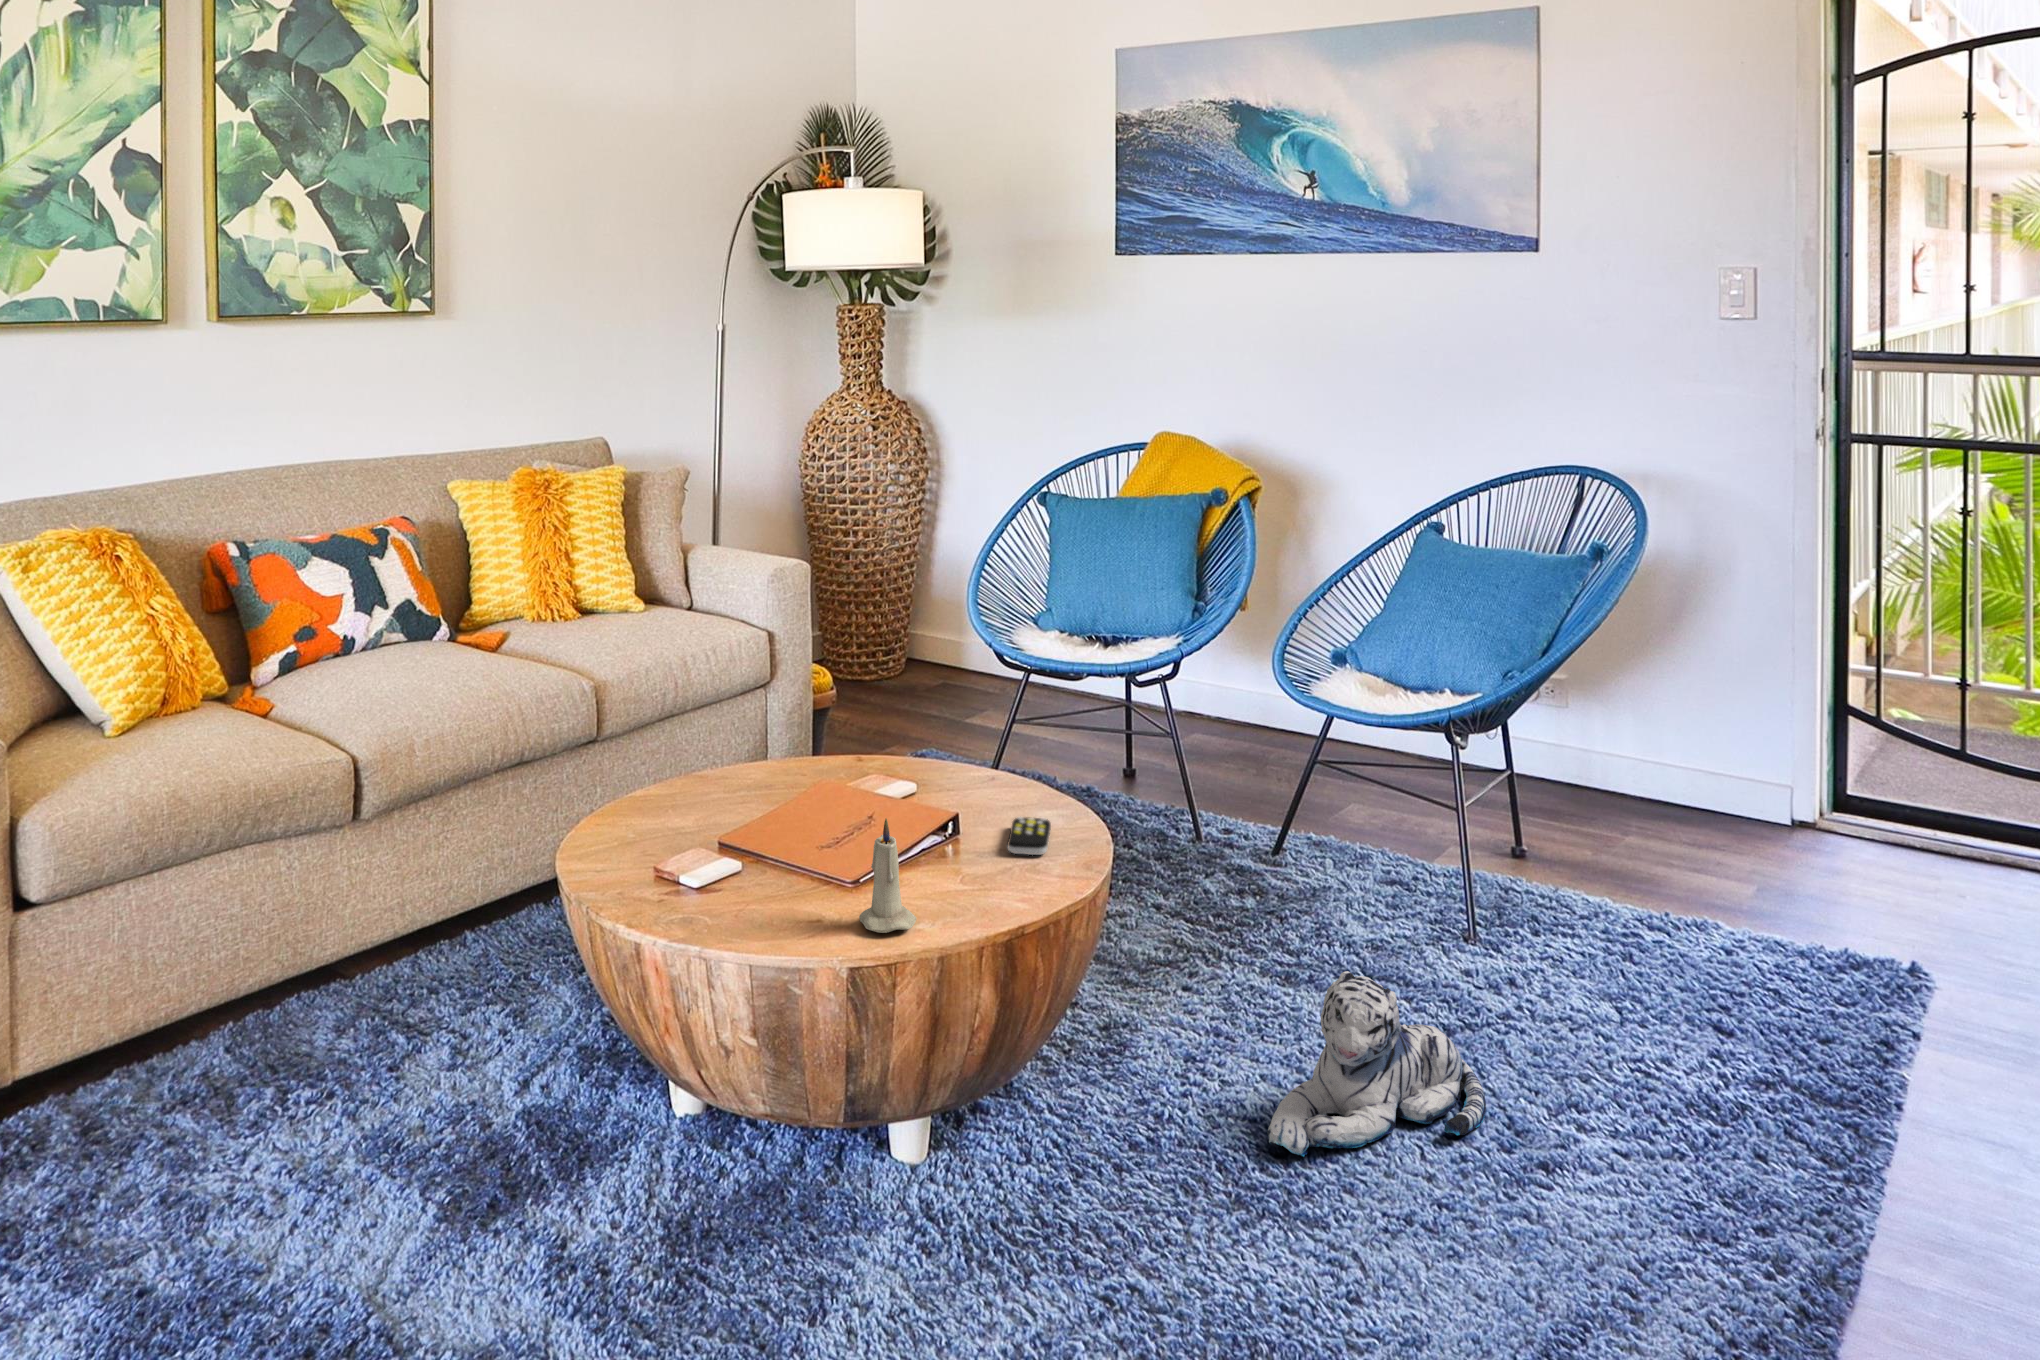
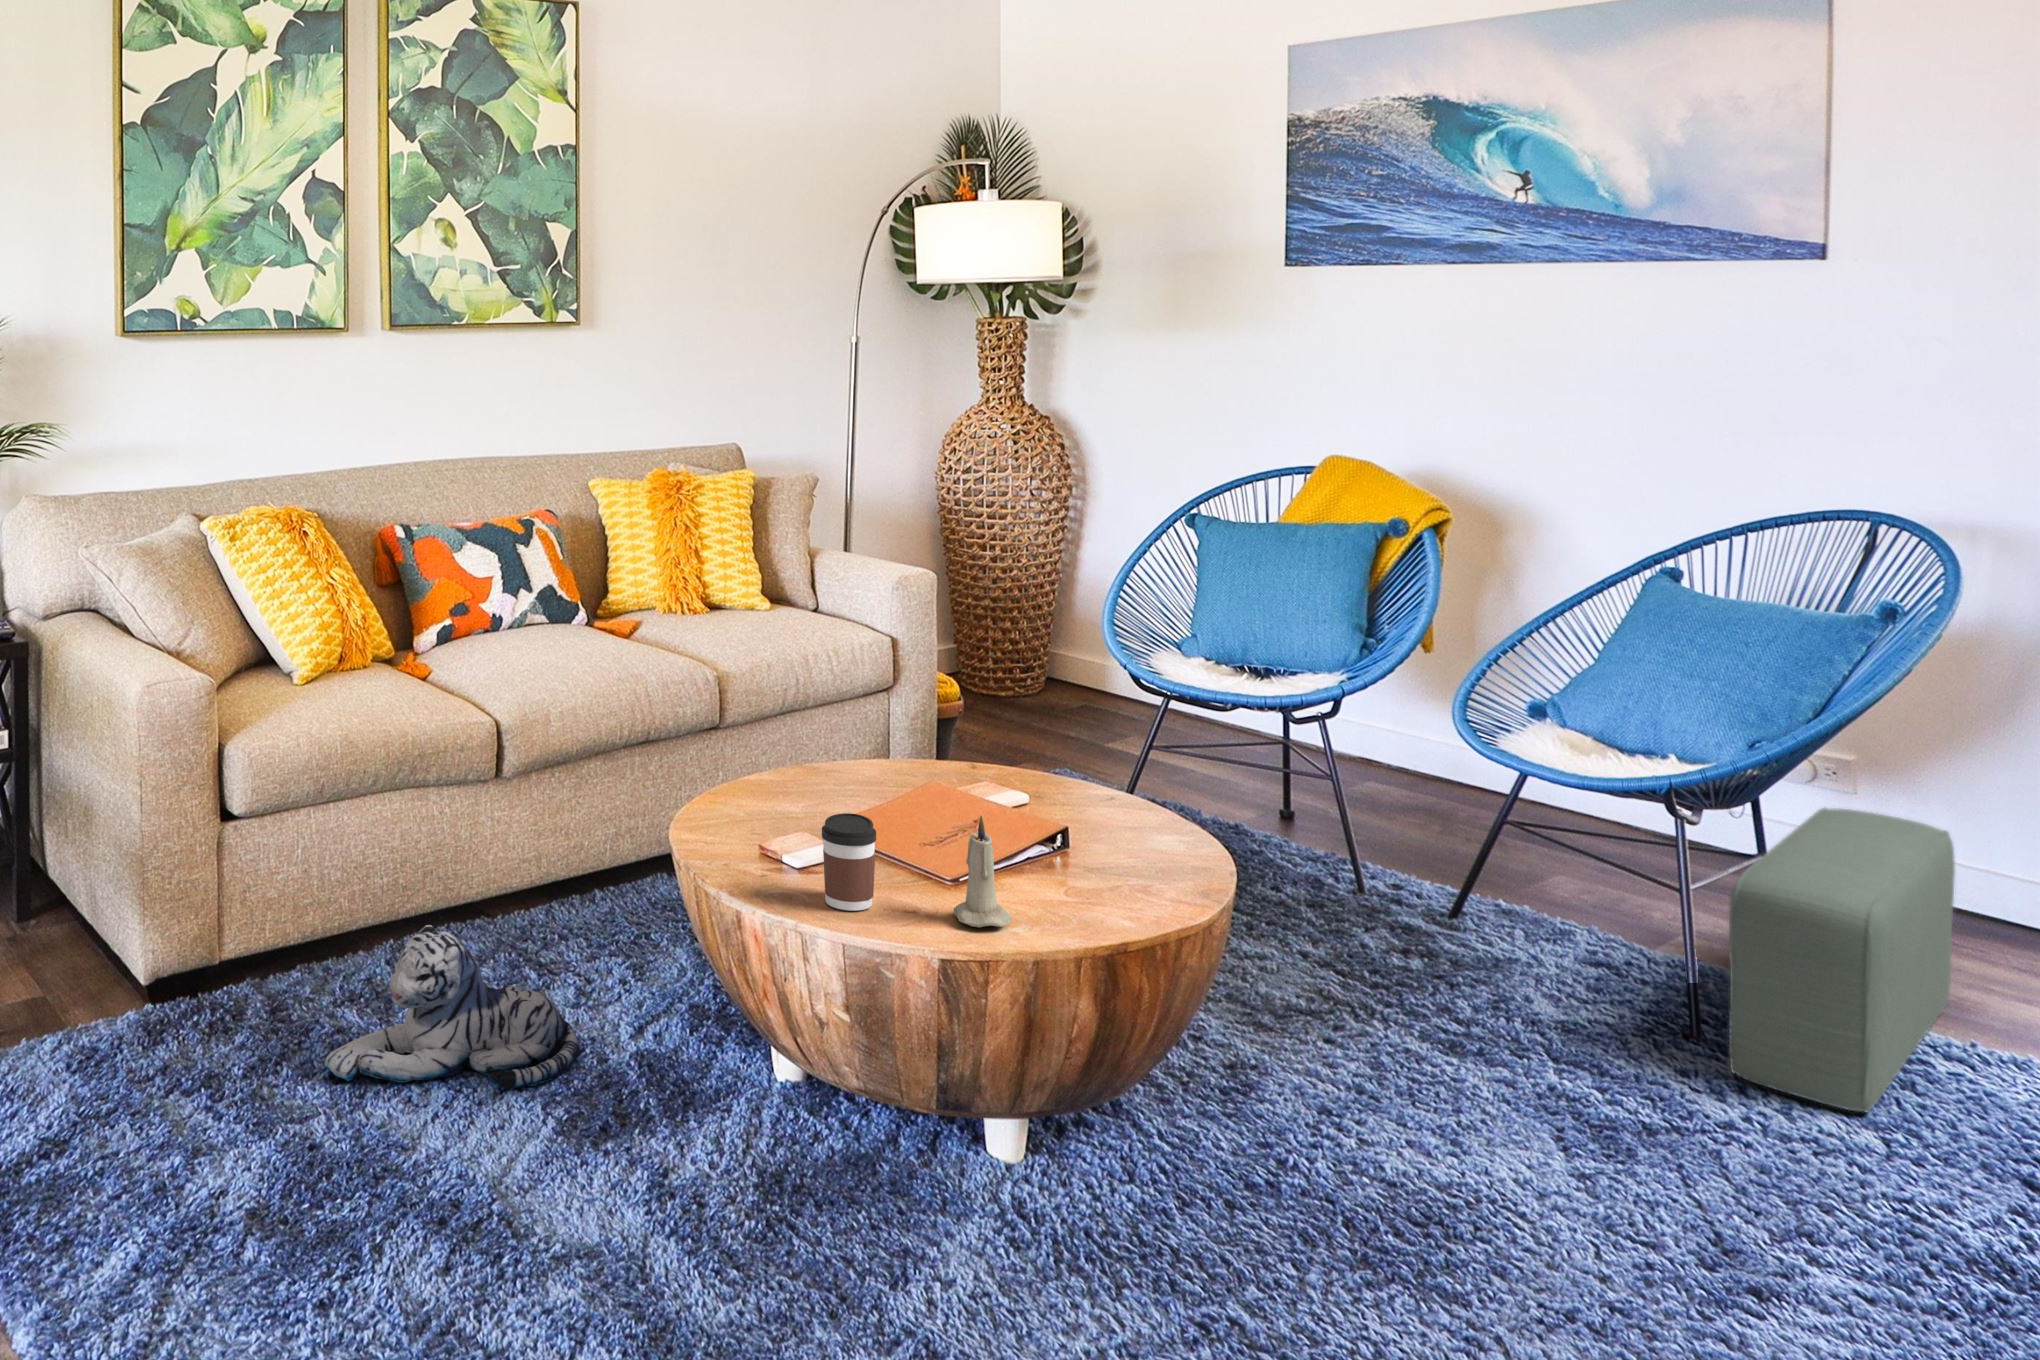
pouf: none [1499,724,1646,986] -> present [1729,808,1955,1112]
remote control: present [1007,817,1051,855] -> none [1117,836,1167,875]
coffee cup: none [725,829,781,931] -> present [822,813,876,911]
plush toy: present [1267,971,1486,1156] -> present [325,925,580,1089]

